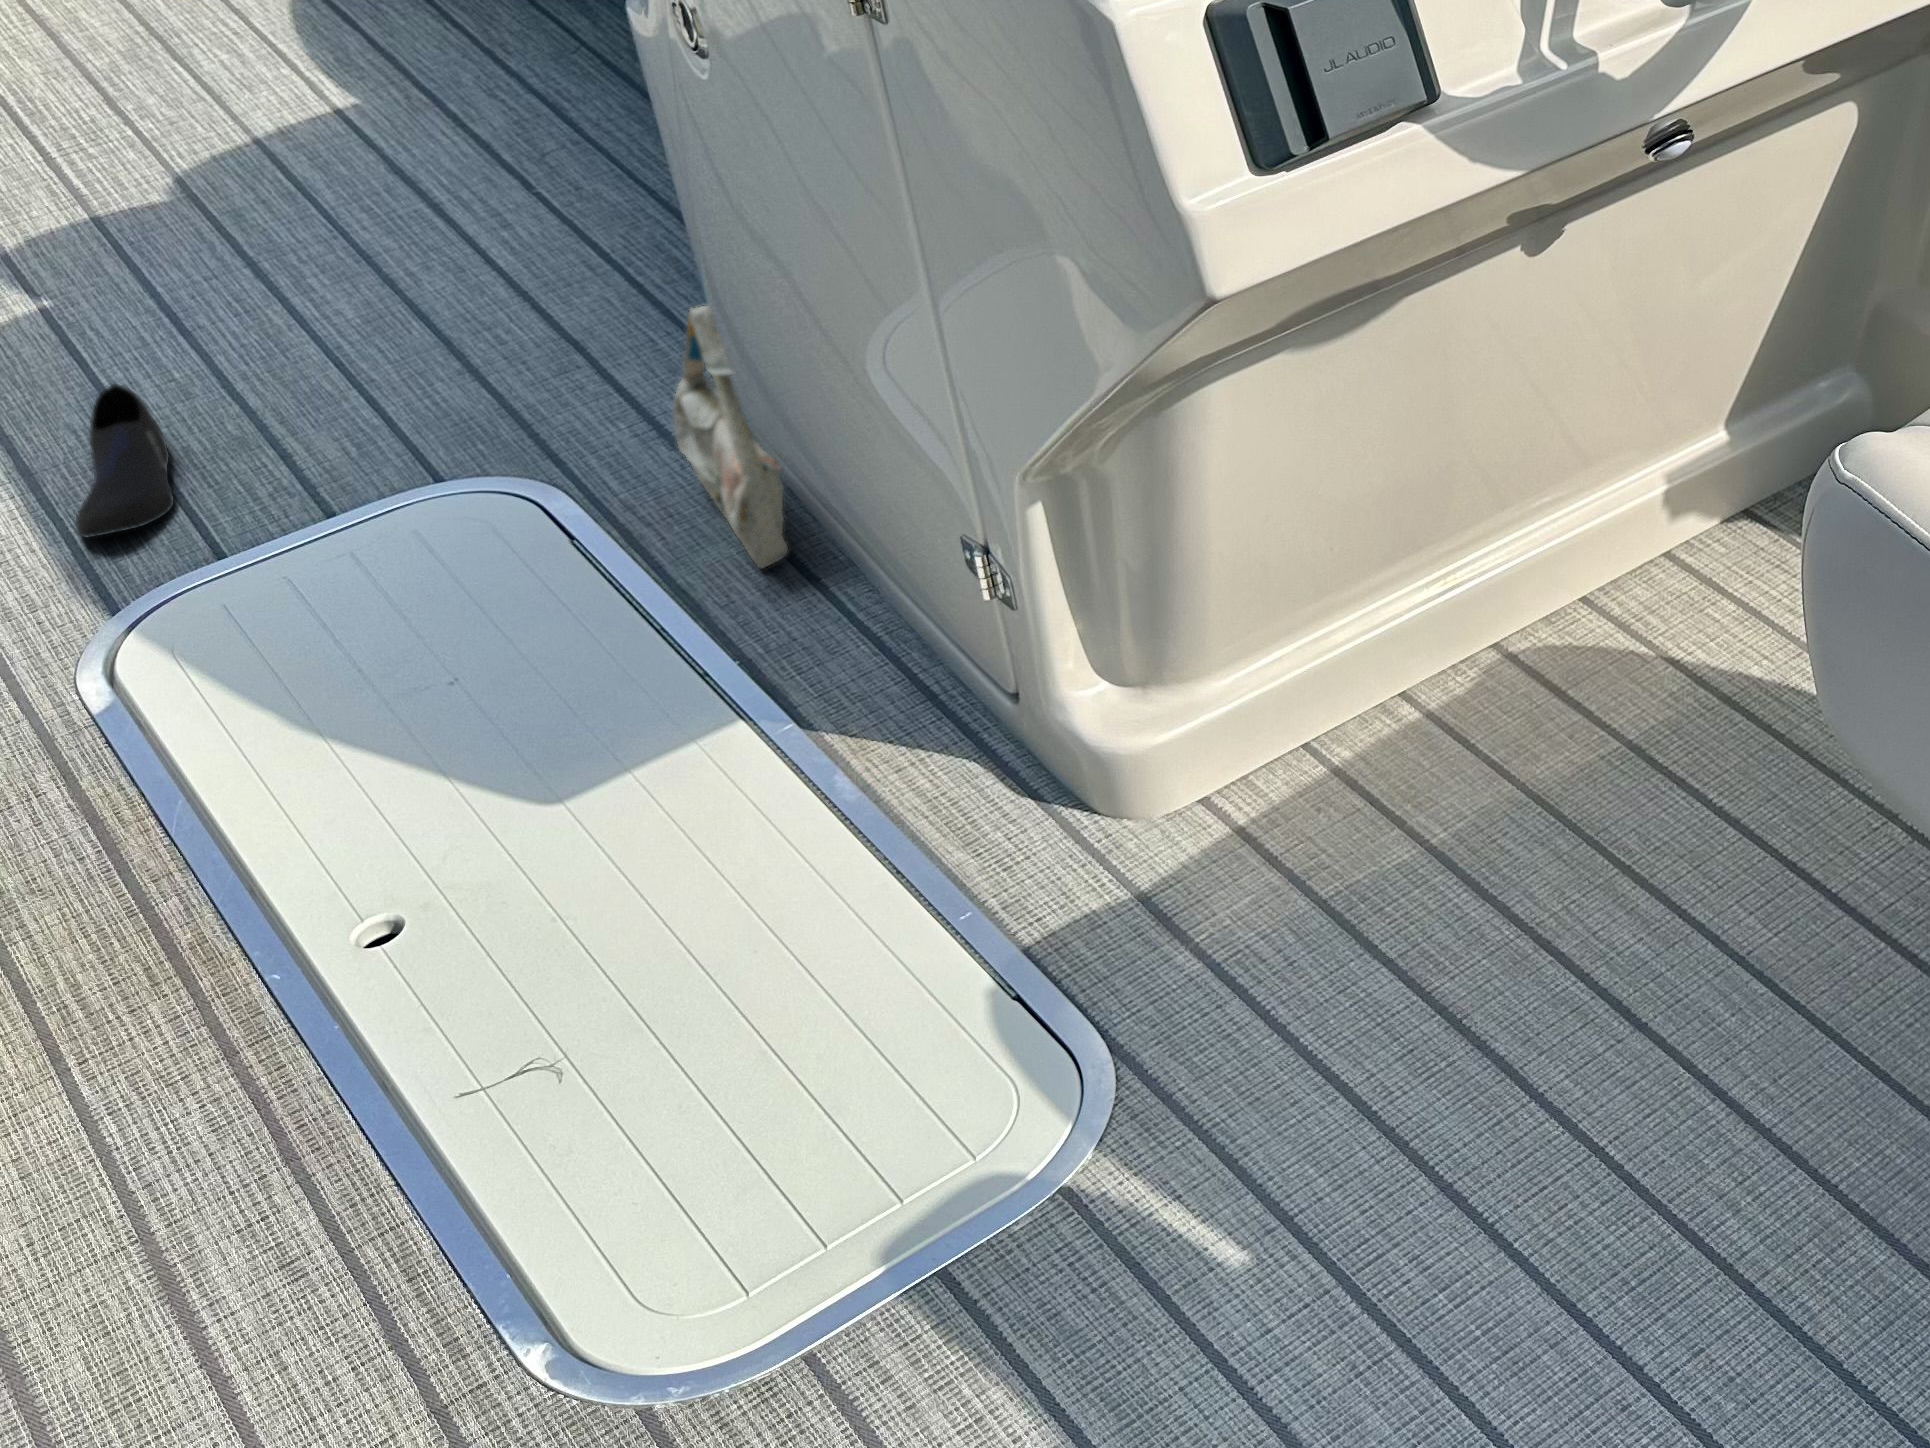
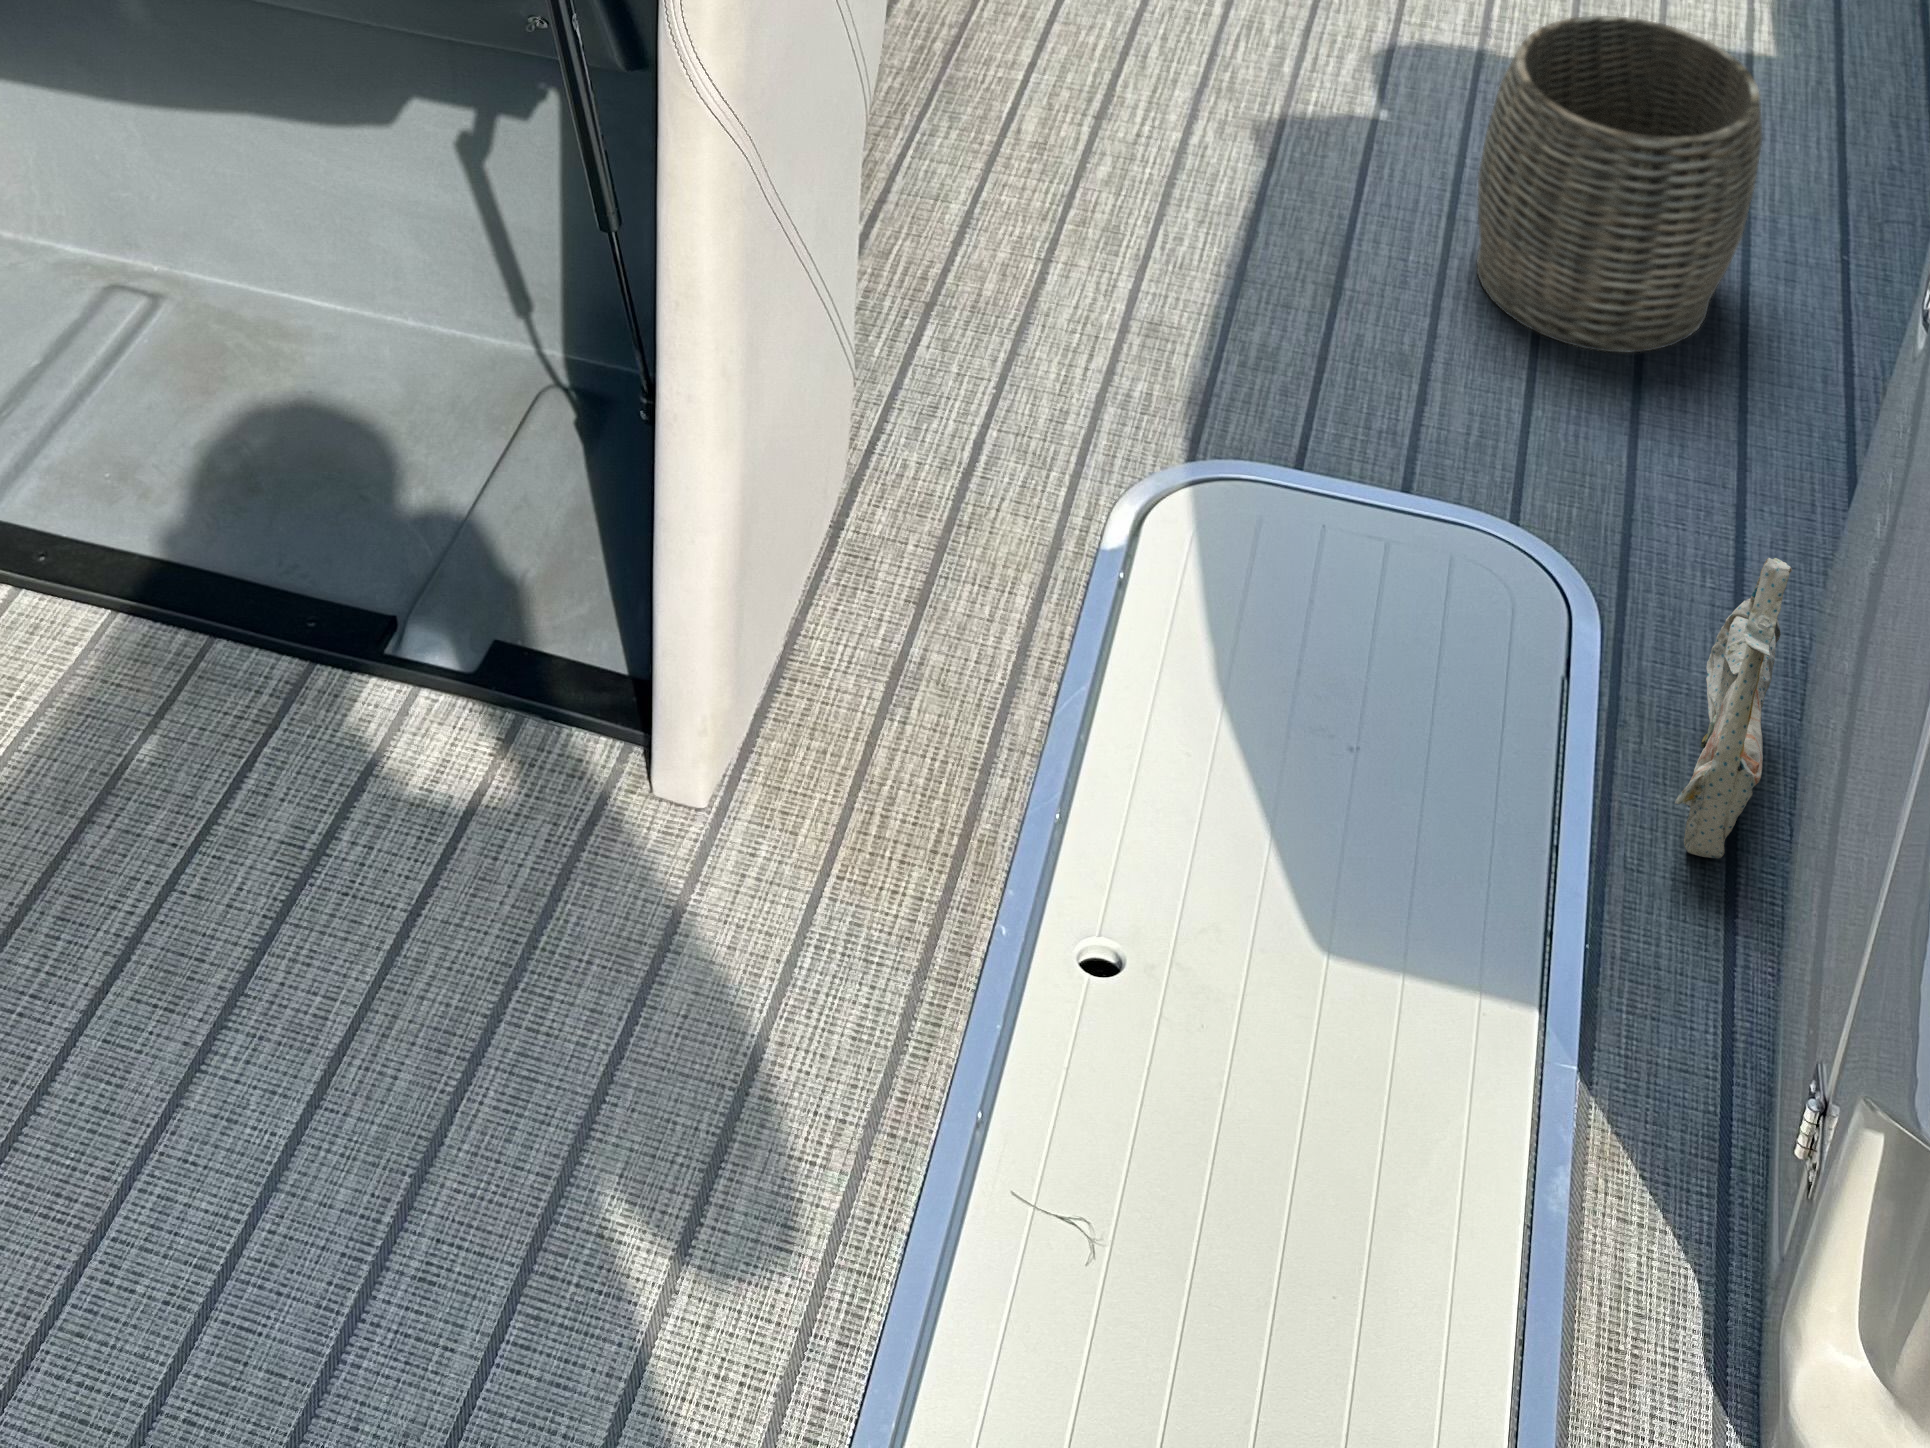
woven basket: none [167,53,470,367] -> present [1477,16,1762,352]
shoe: present [75,384,174,538] -> none [1229,250,1358,395]

